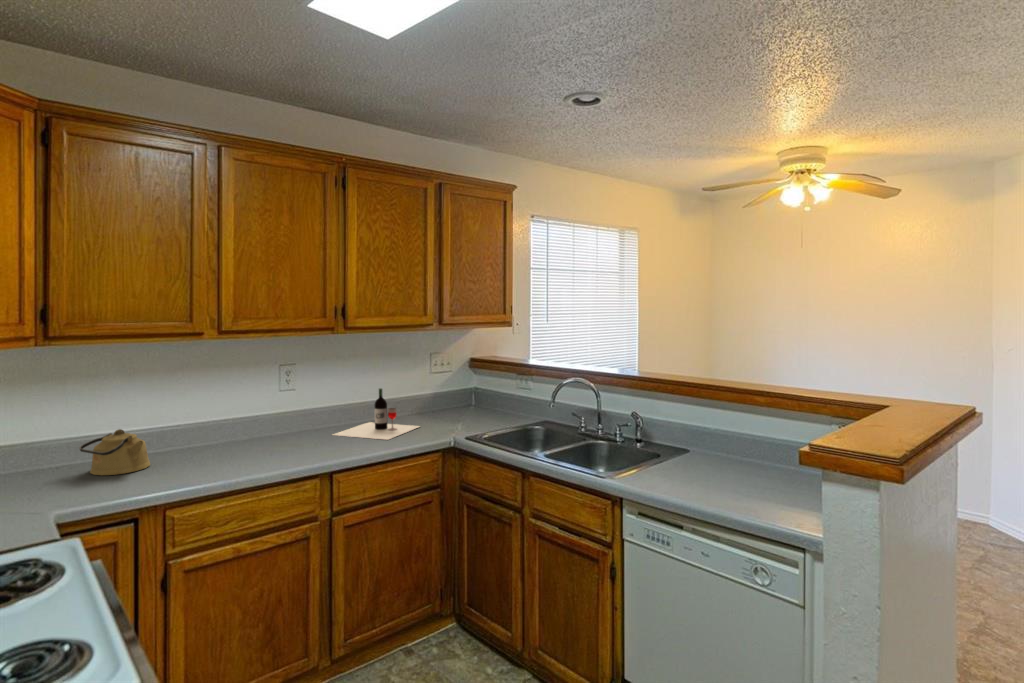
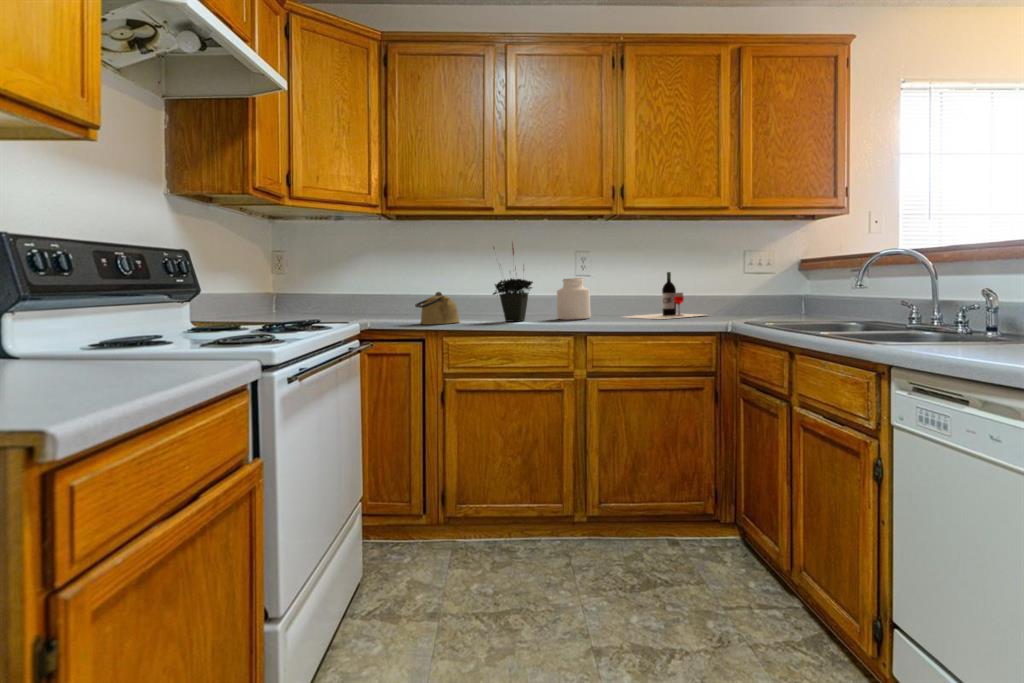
potted plant: none [198,368,249,457] -> present [493,243,533,322]
jar: none [271,399,309,446] -> present [557,278,591,320]

